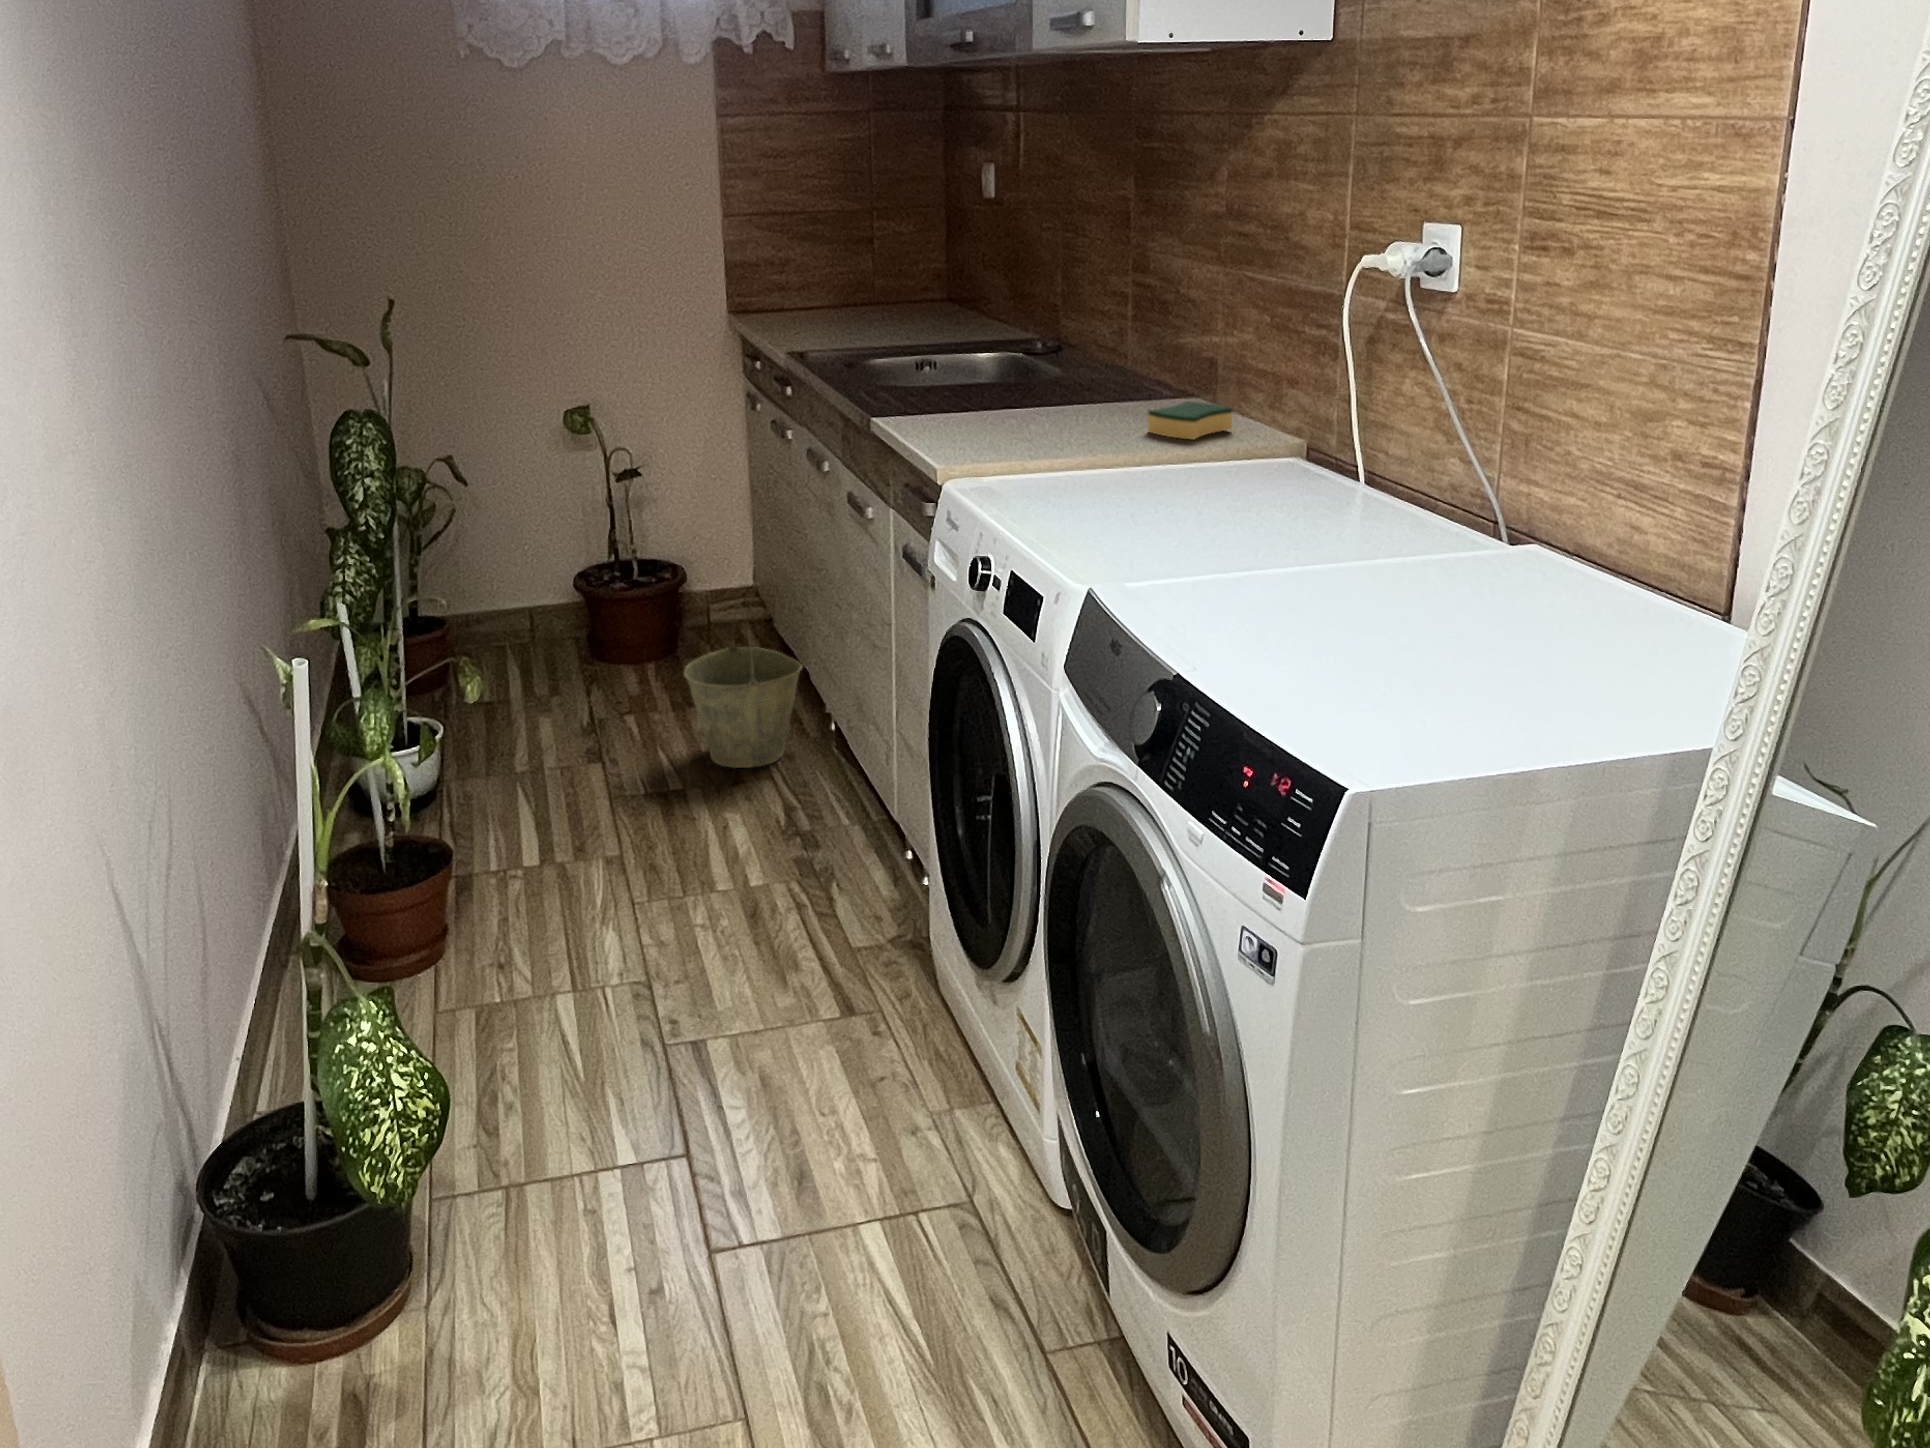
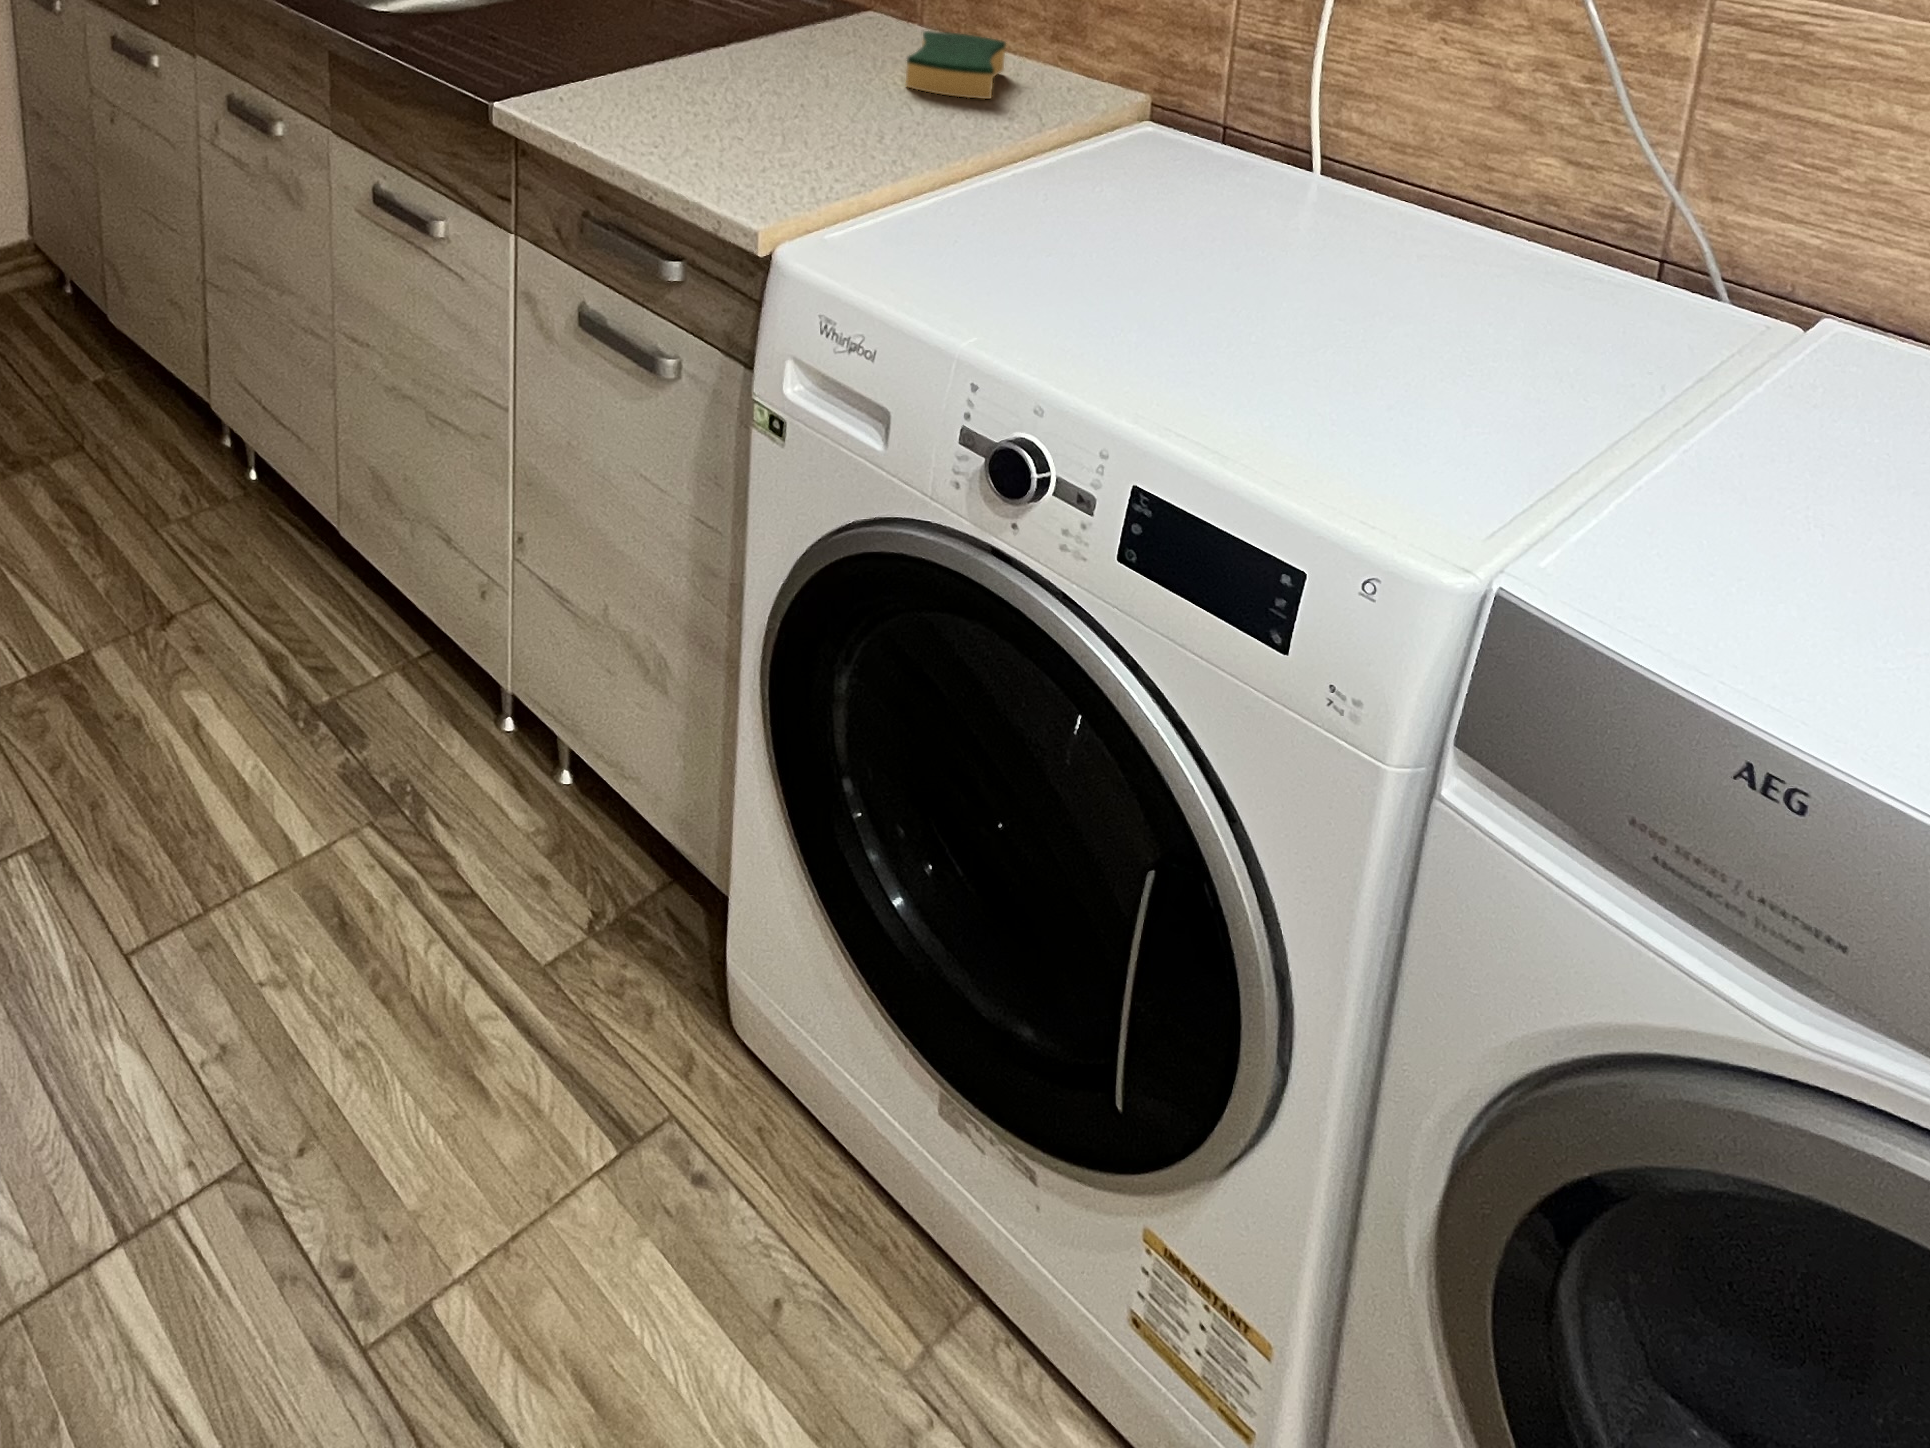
bucket: present [684,605,802,768] -> none [53,343,236,594]

